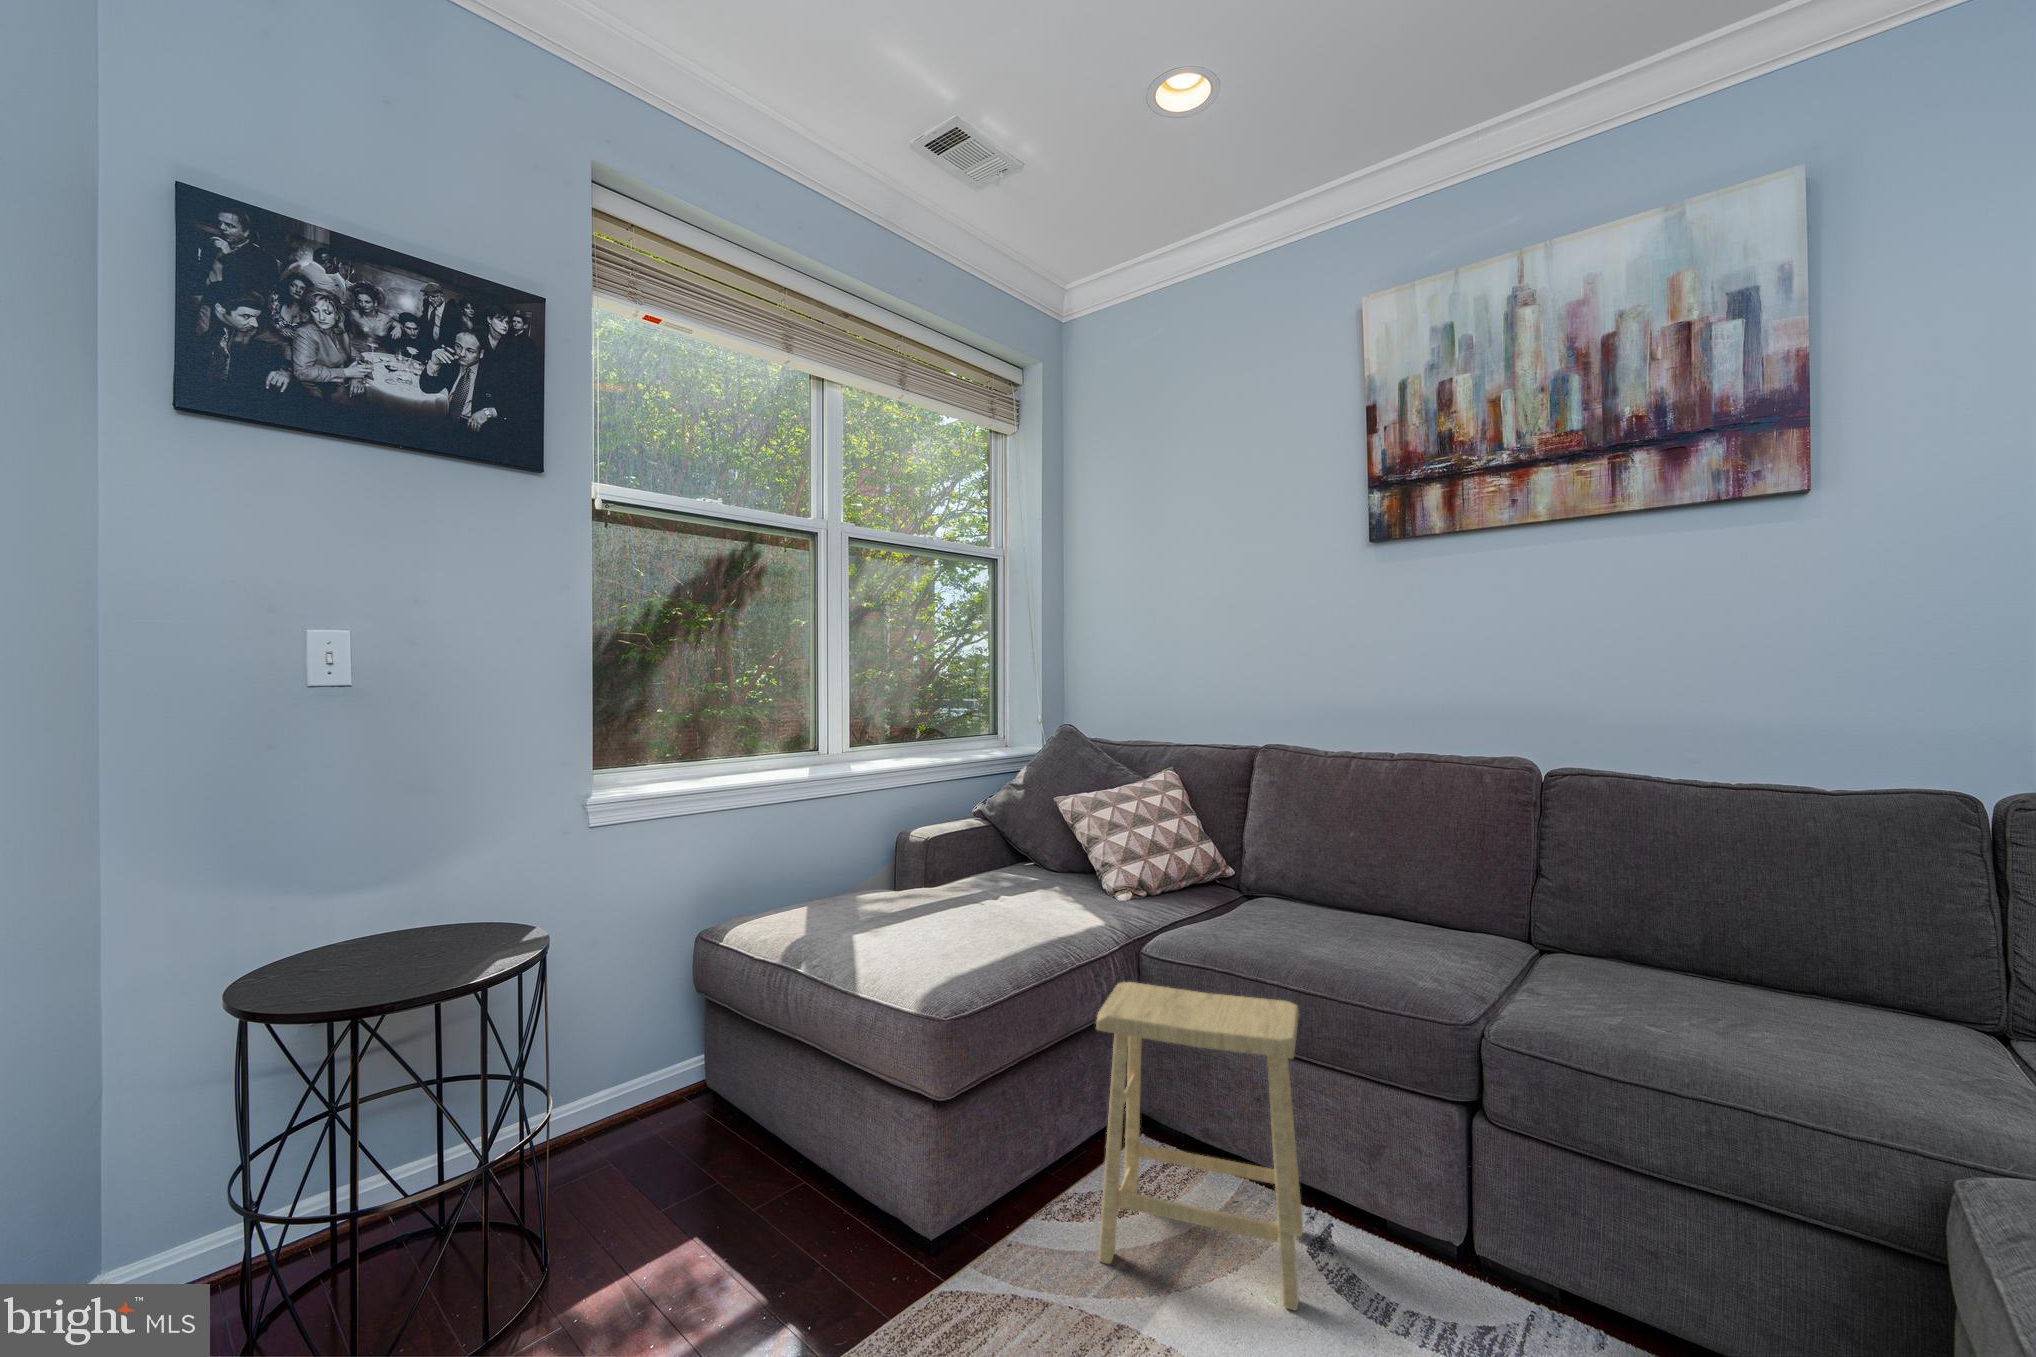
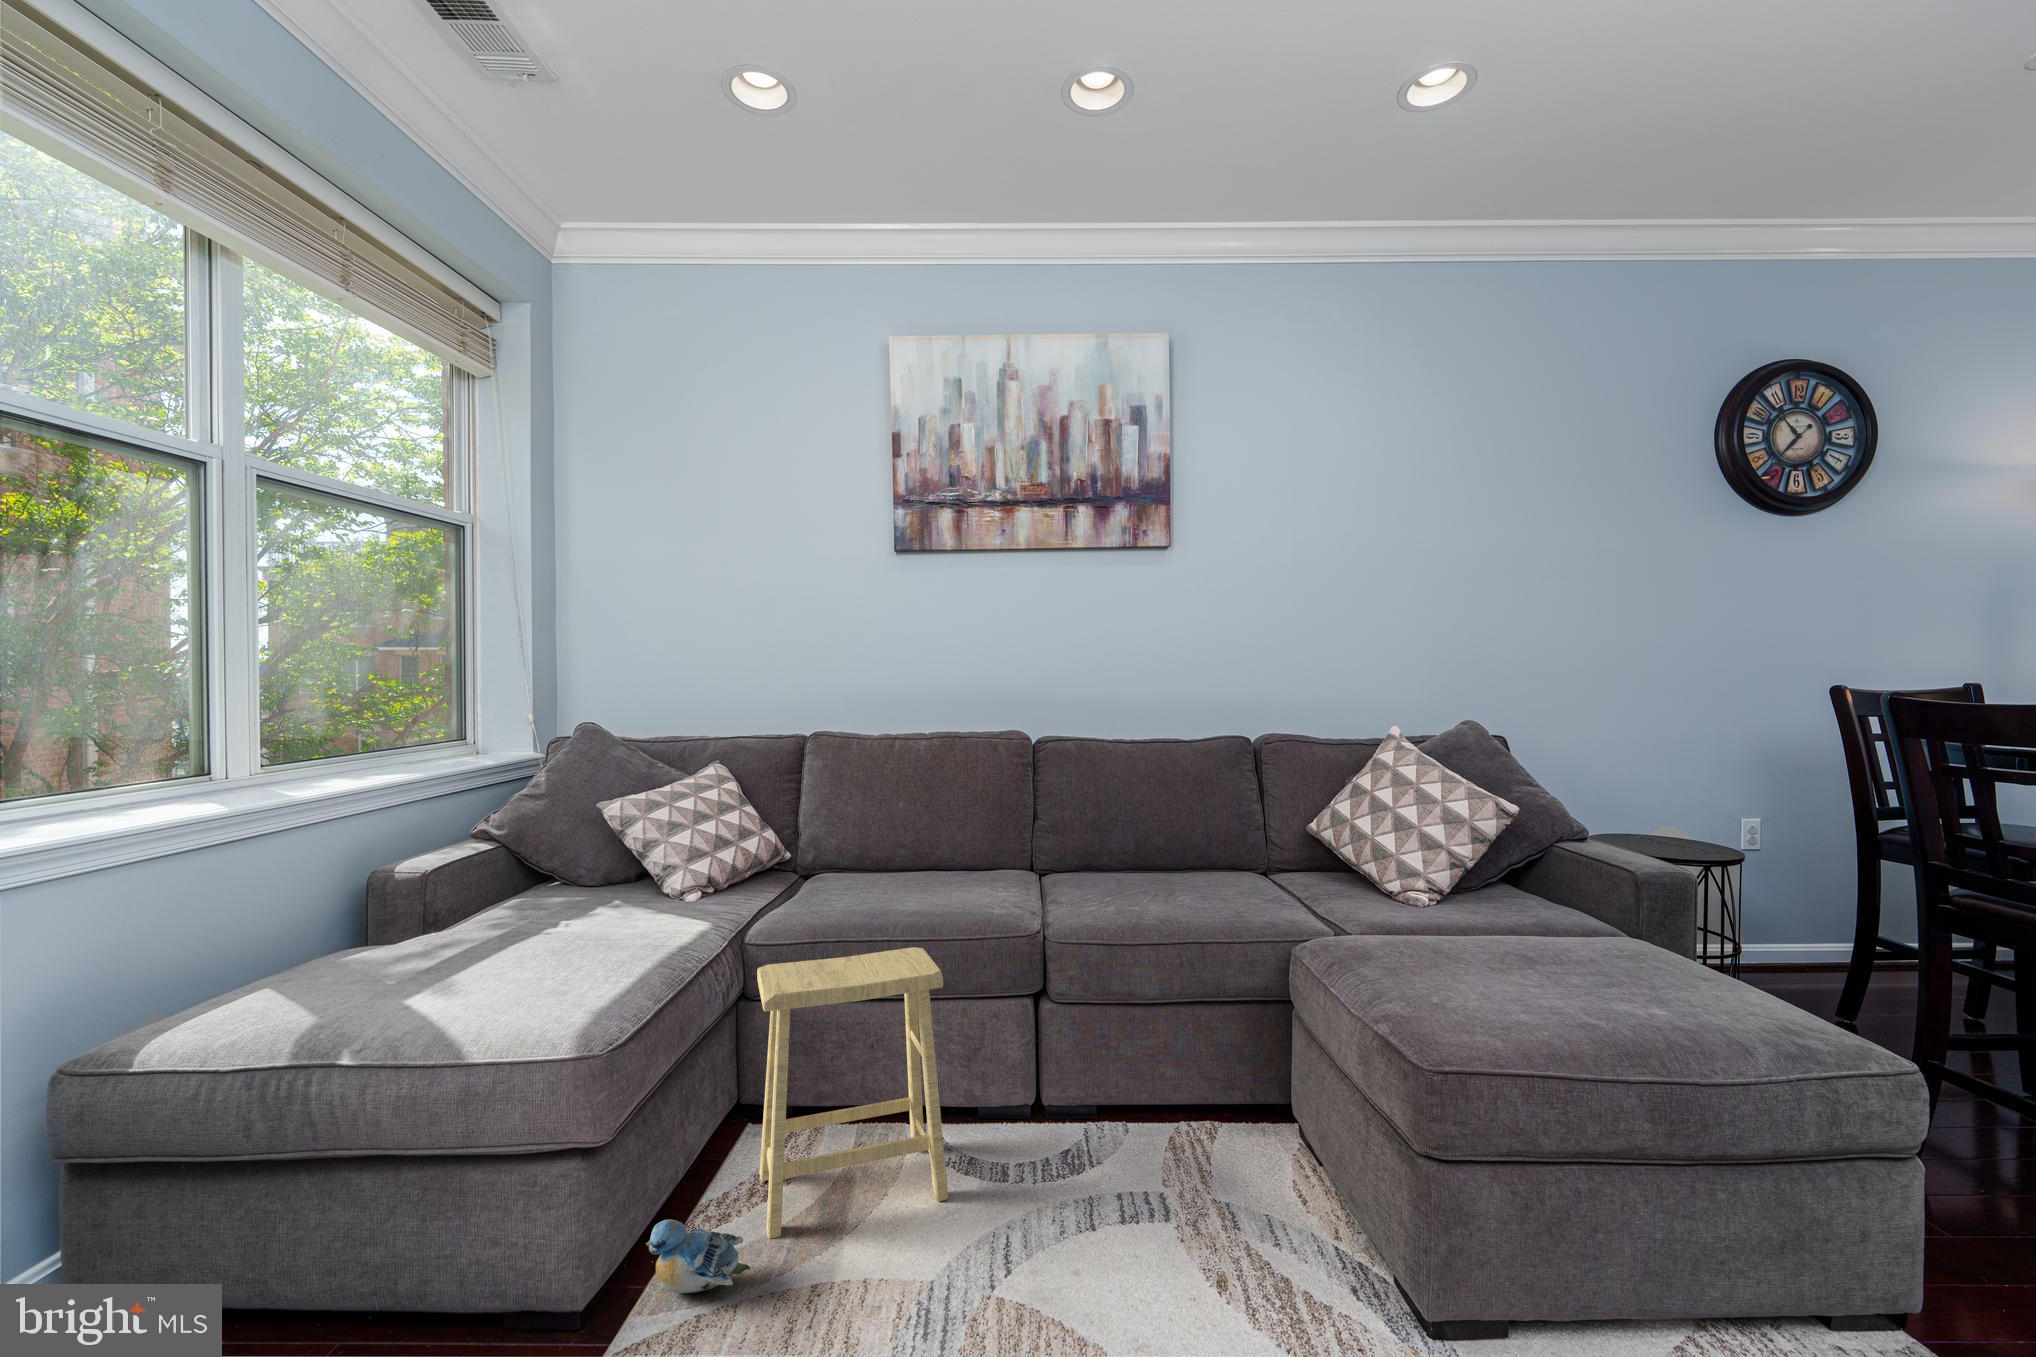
plush toy: none [978,1201,1064,1293] -> present [646,1219,750,1293]

